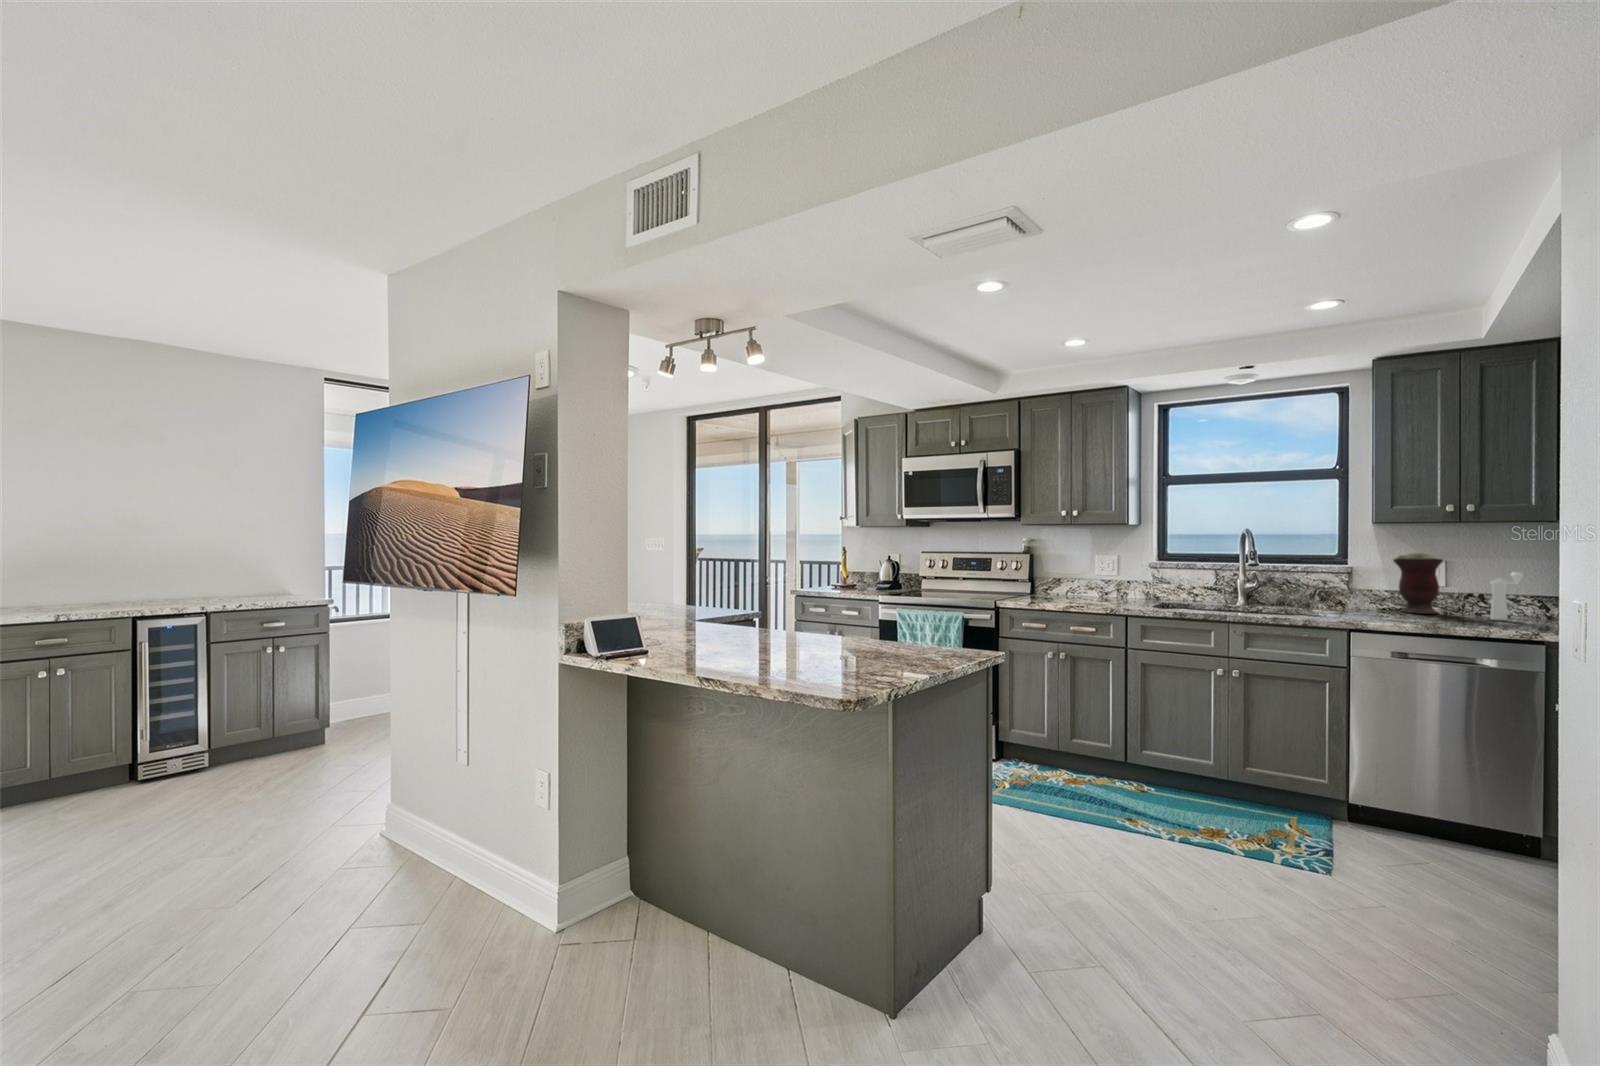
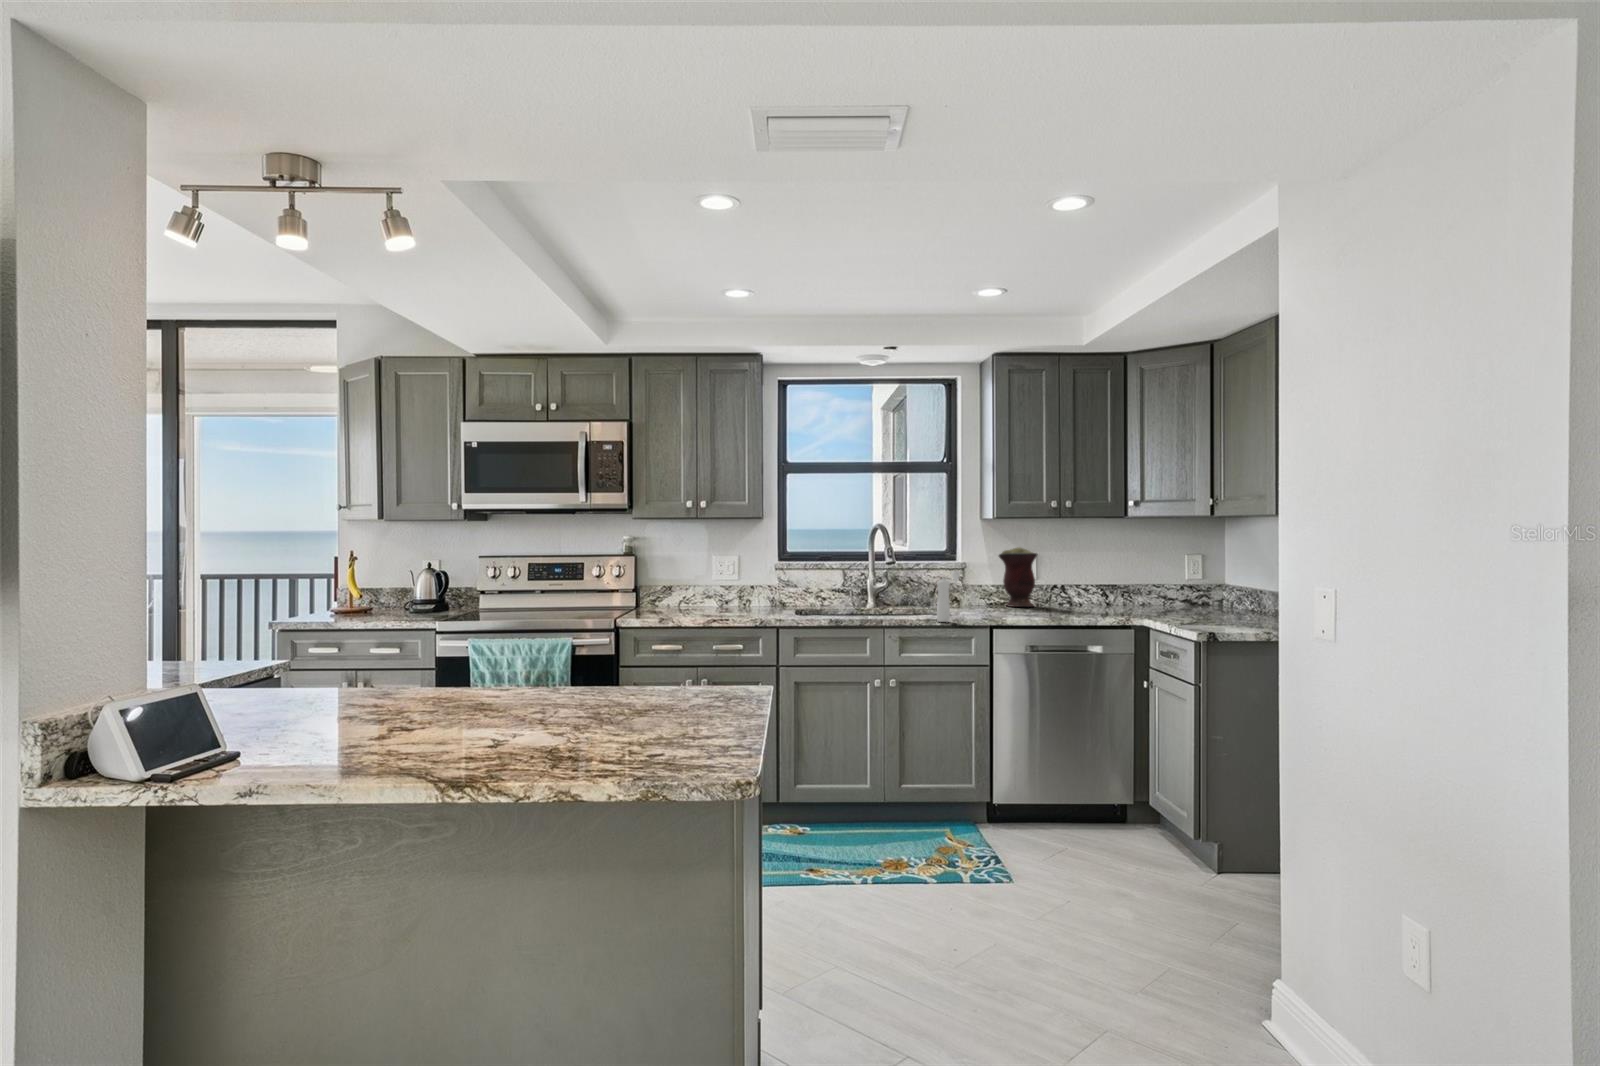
pepper mill: present [1491,572,1523,620] -> present [937,571,960,622]

